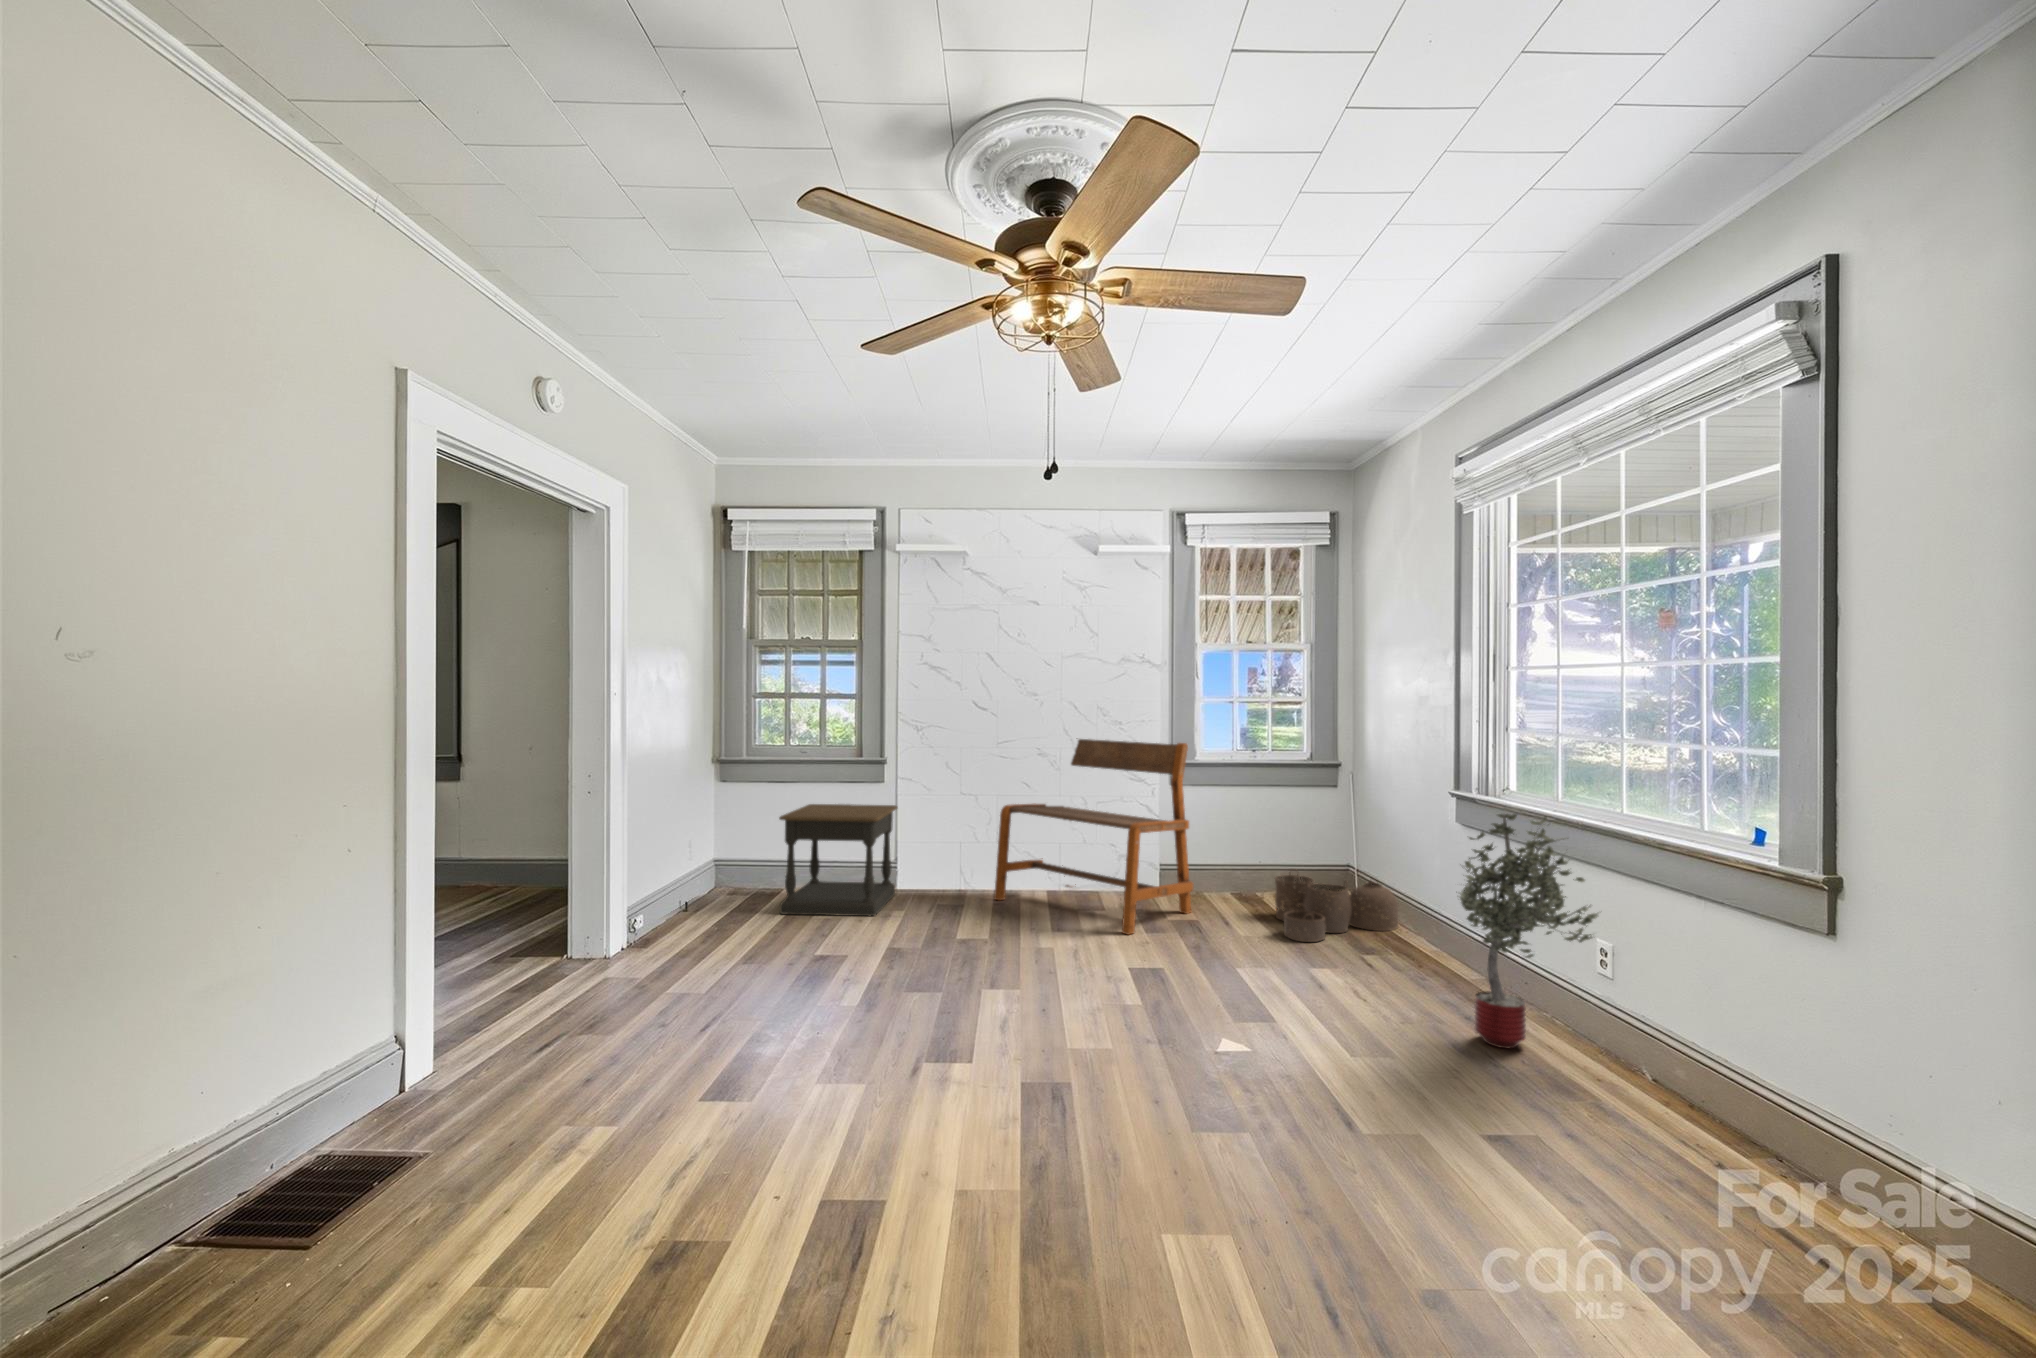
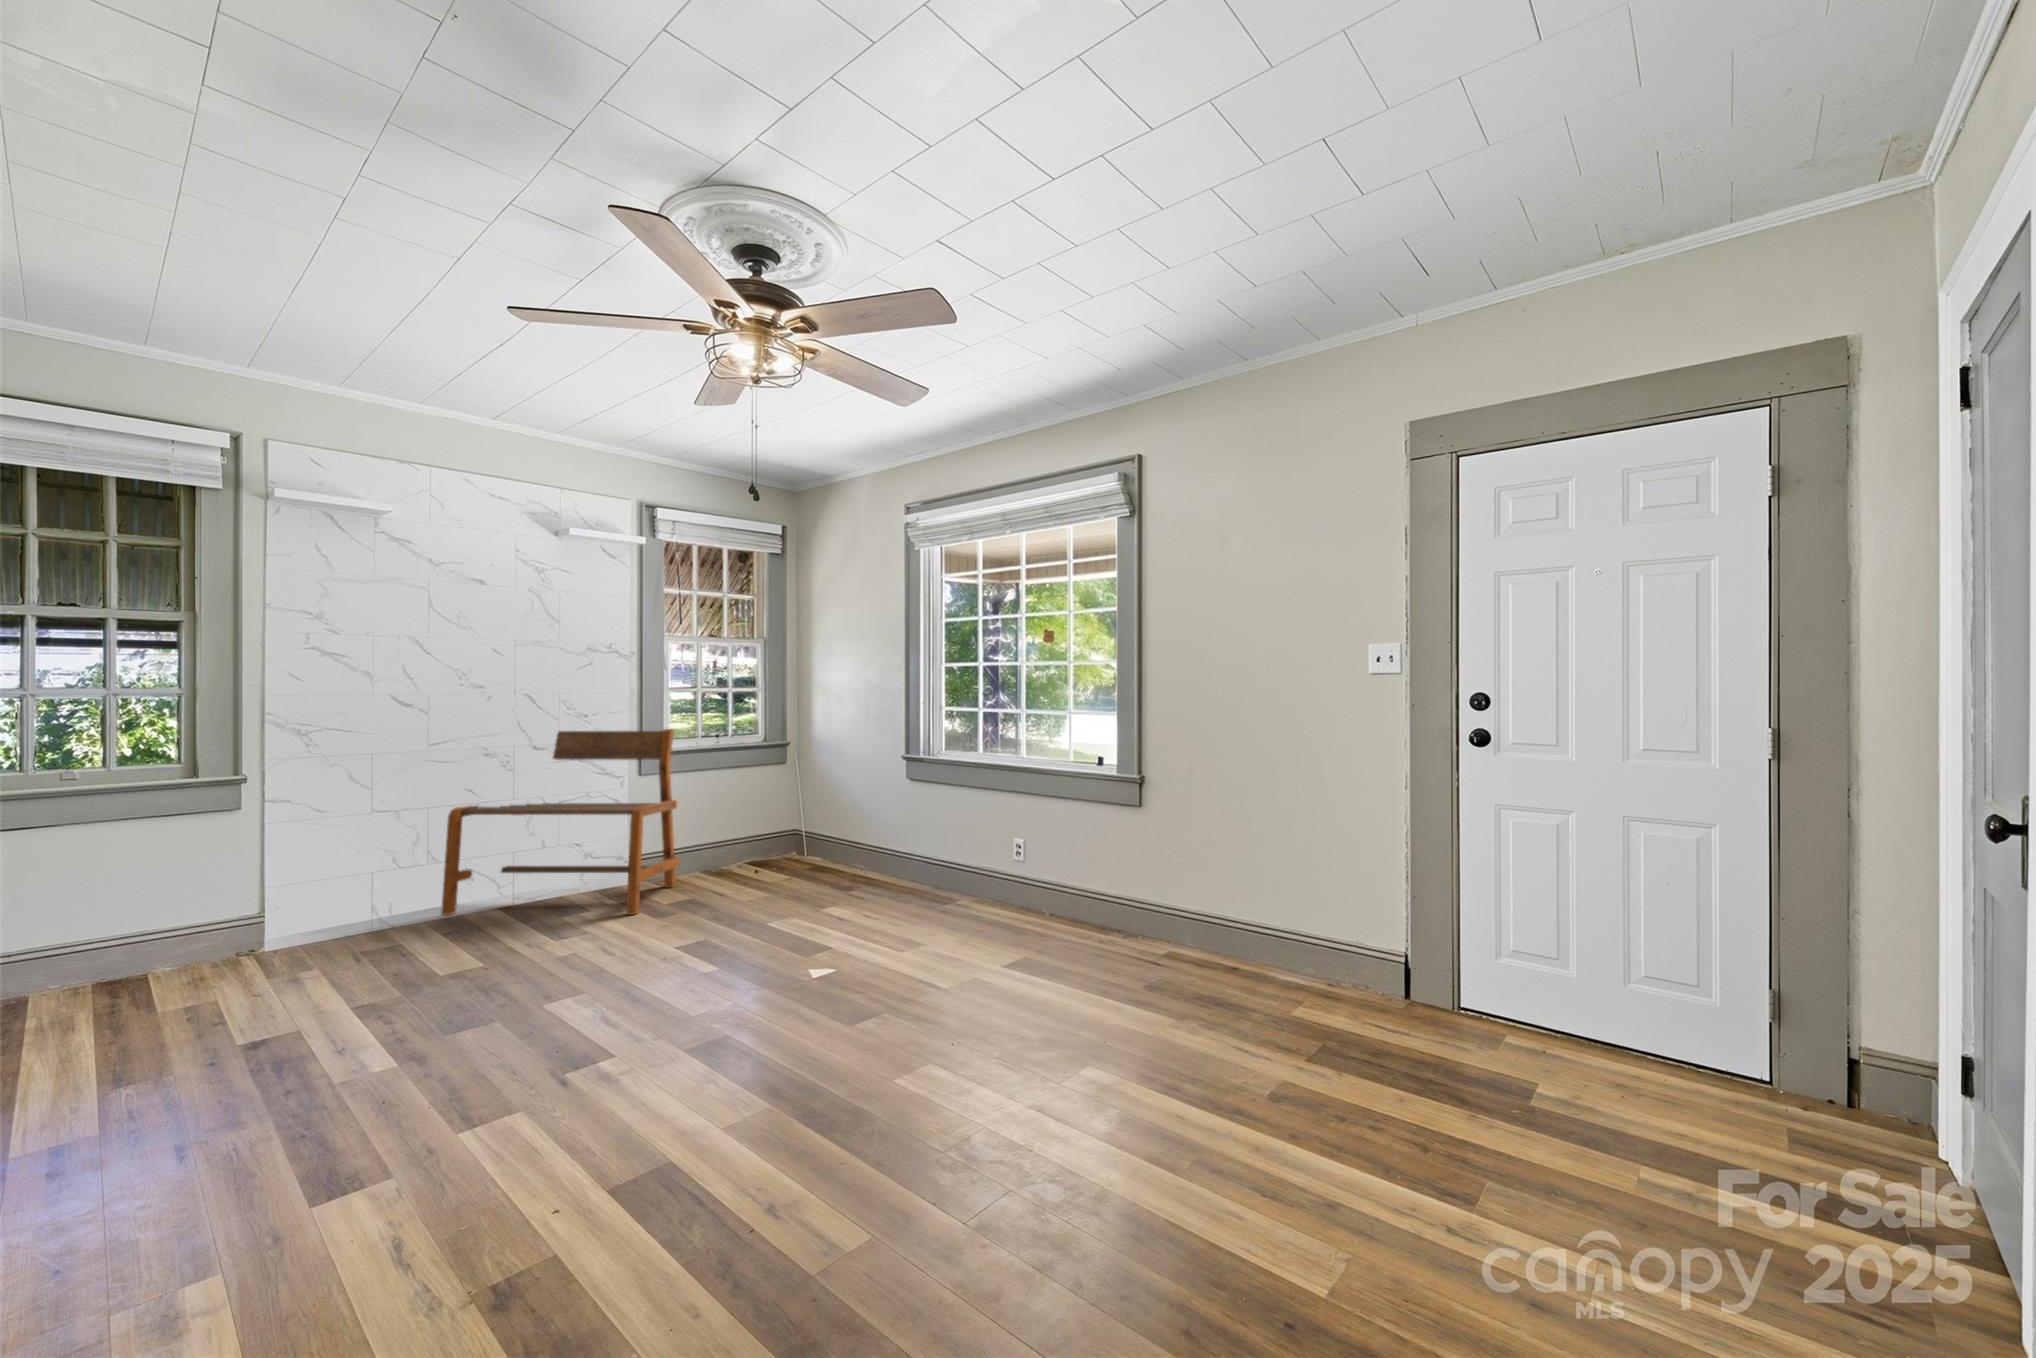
side table: present [779,804,897,916] -> none [93,826,287,997]
potted tree: present [1460,814,1598,1048] -> none [927,762,1021,922]
woven basket: present [1275,872,1398,942] -> none [752,829,849,888]

